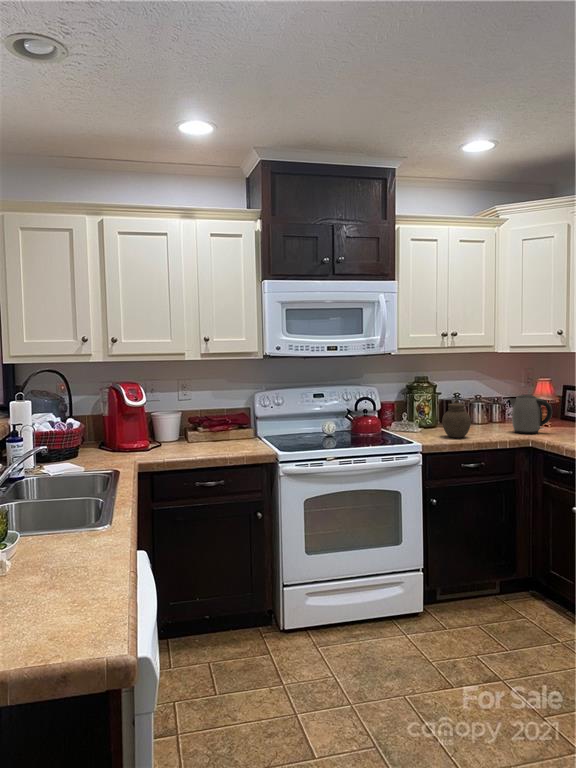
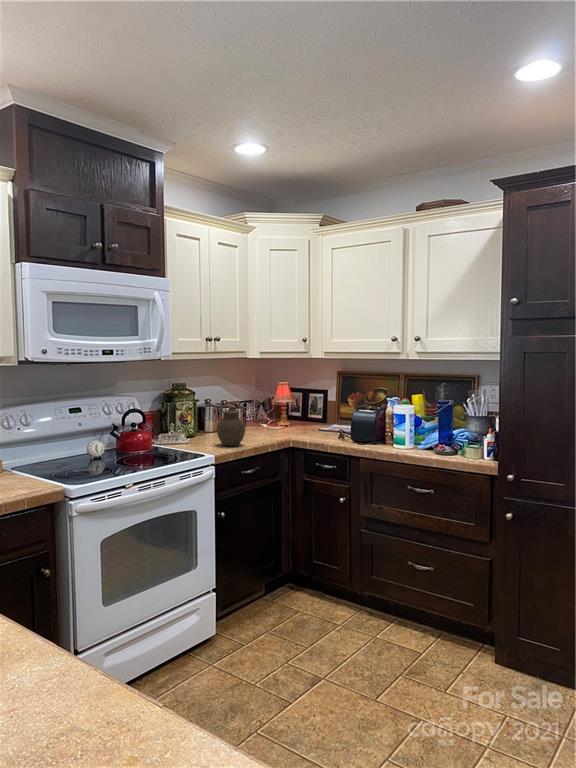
kettle: present [510,395,552,434] -> none [268,399,305,436]

